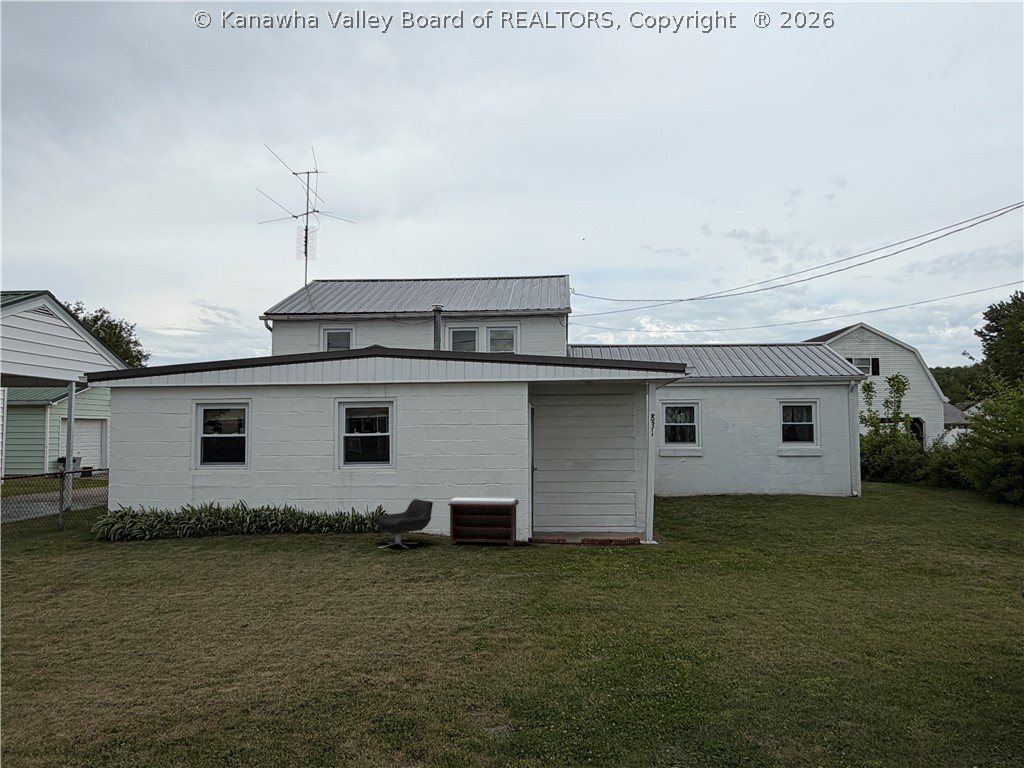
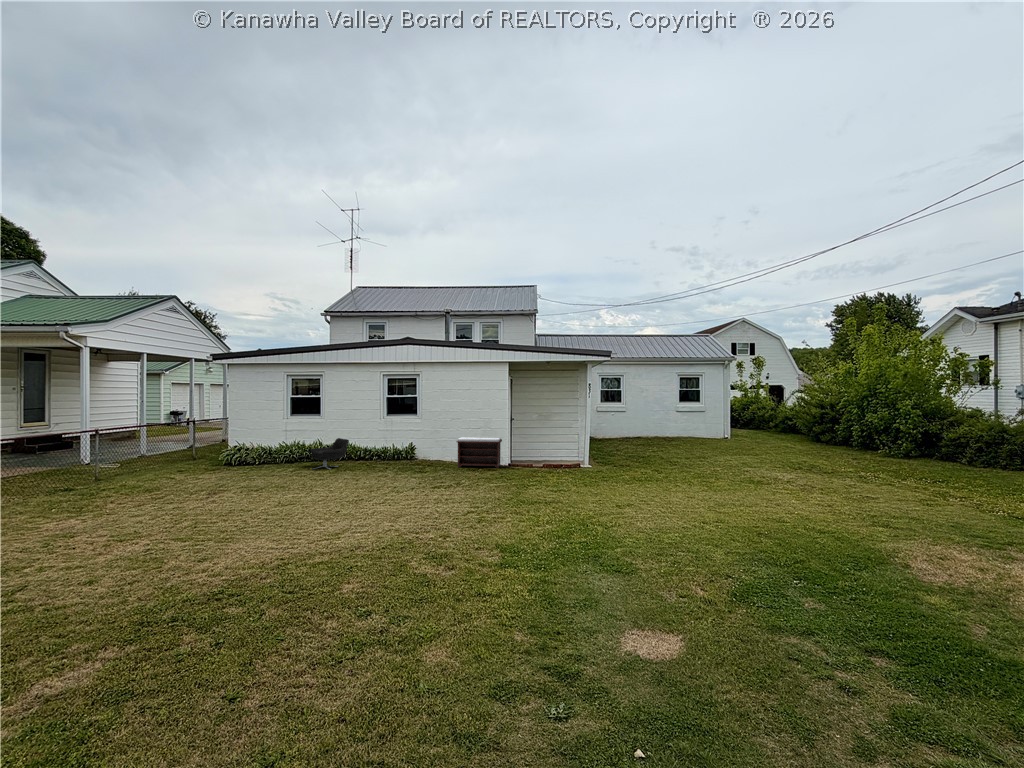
lounge chair: present [375,499,433,548] -> present [310,438,349,469]

